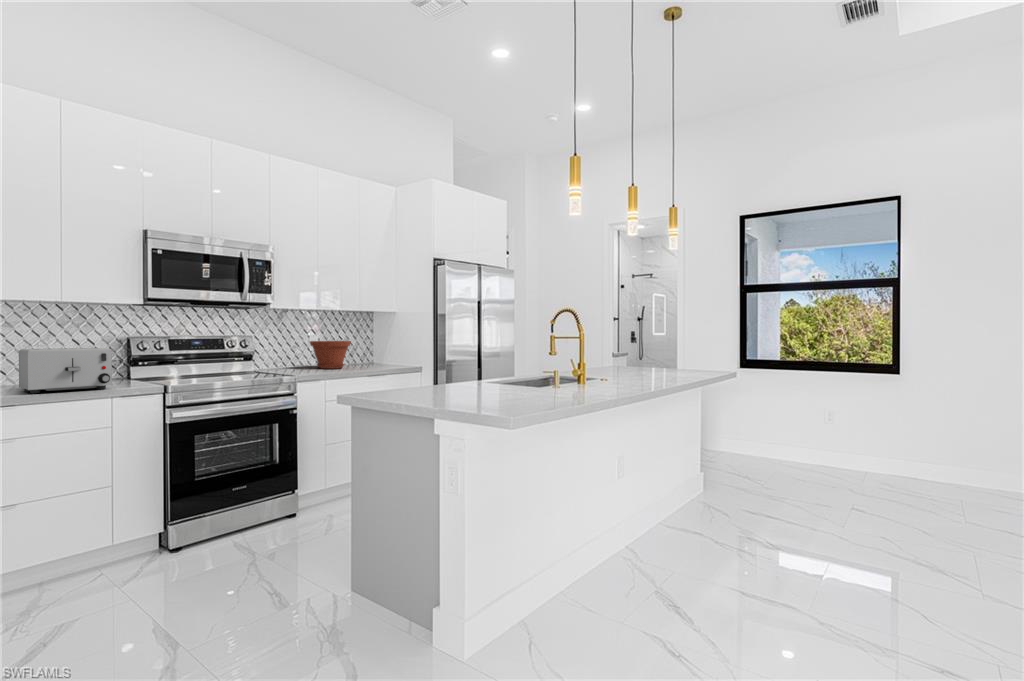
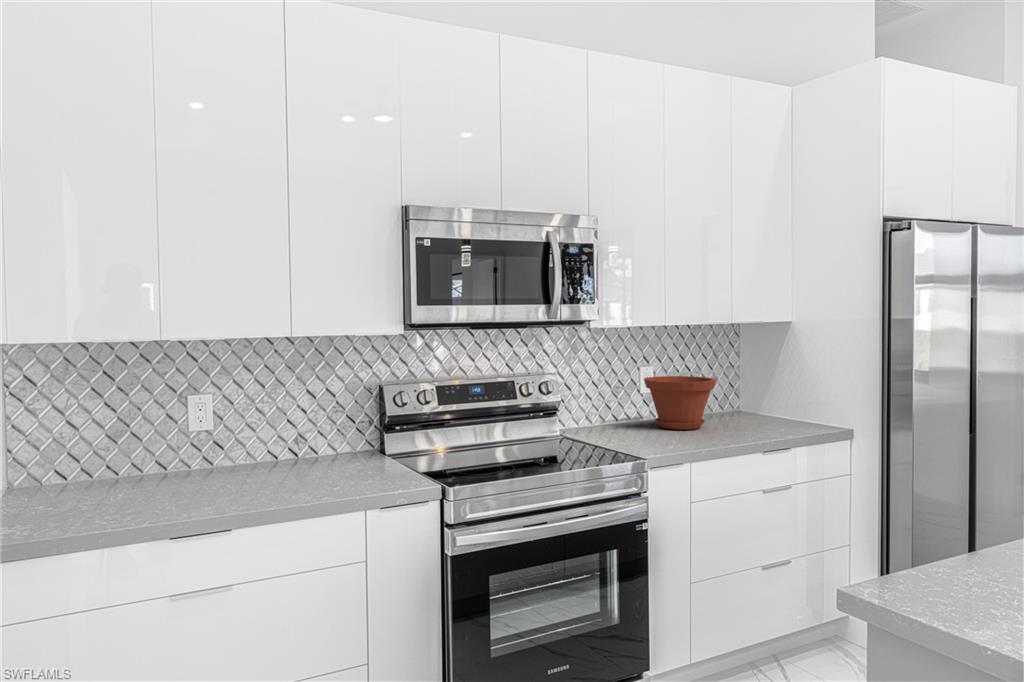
toaster: present [19,348,112,393] -> none [233,413,364,501]

